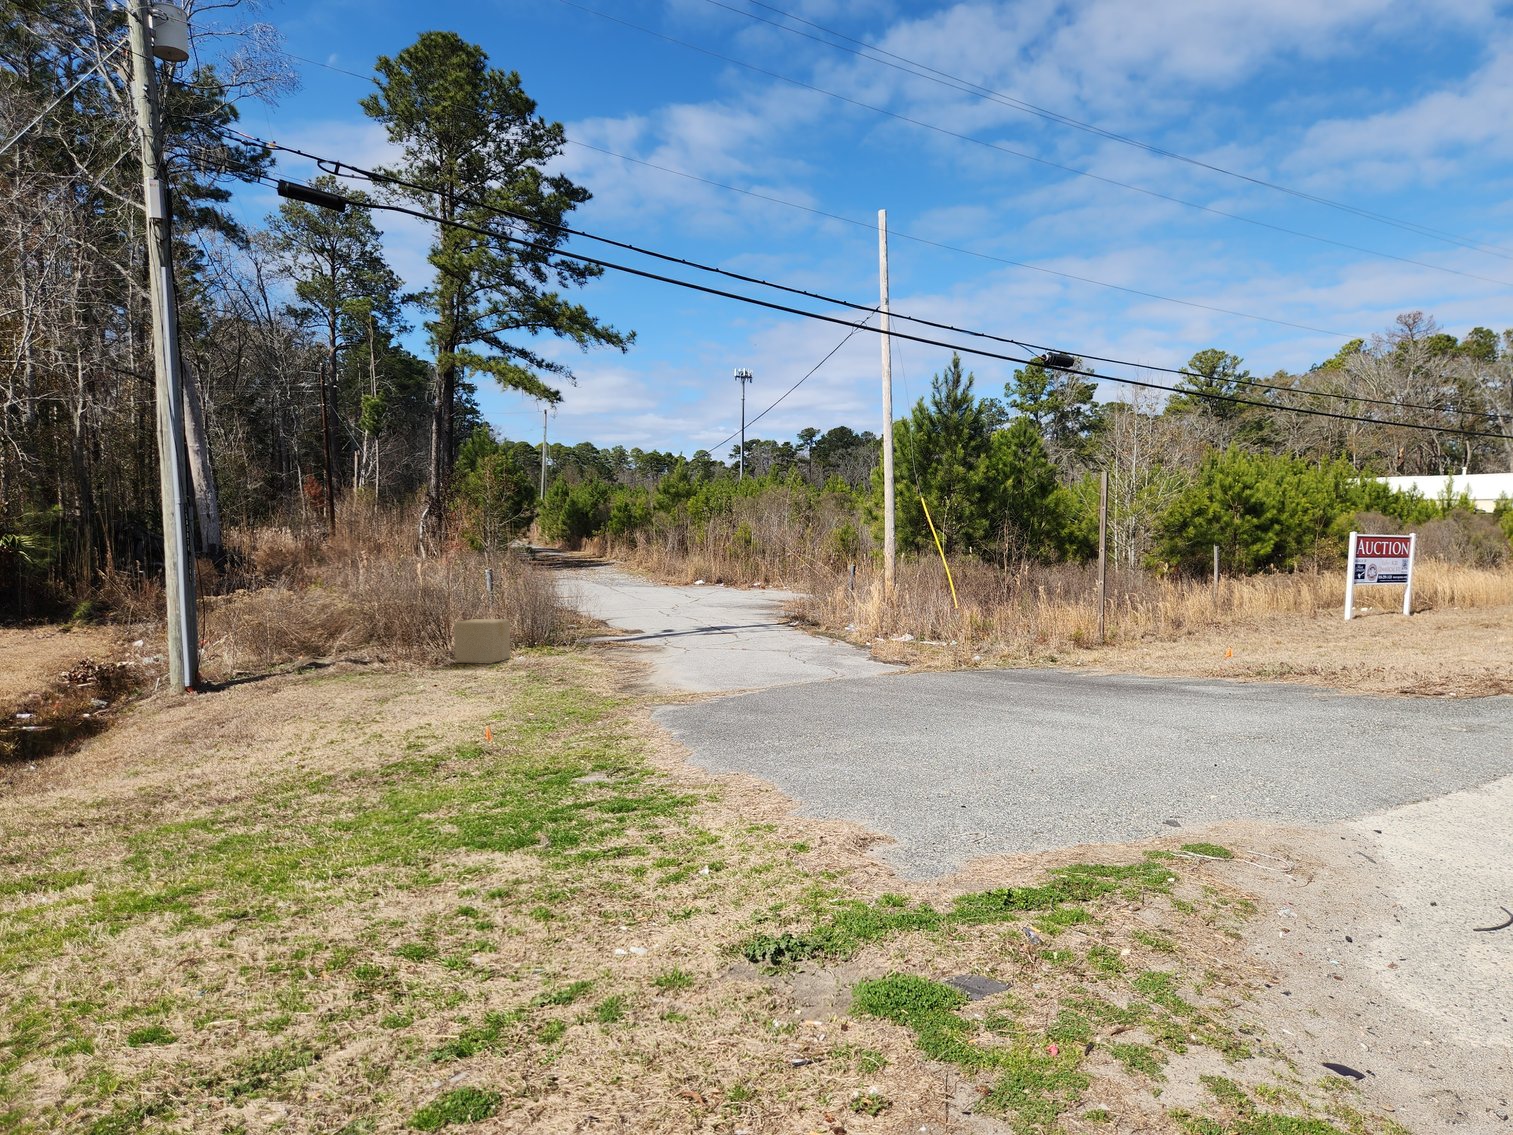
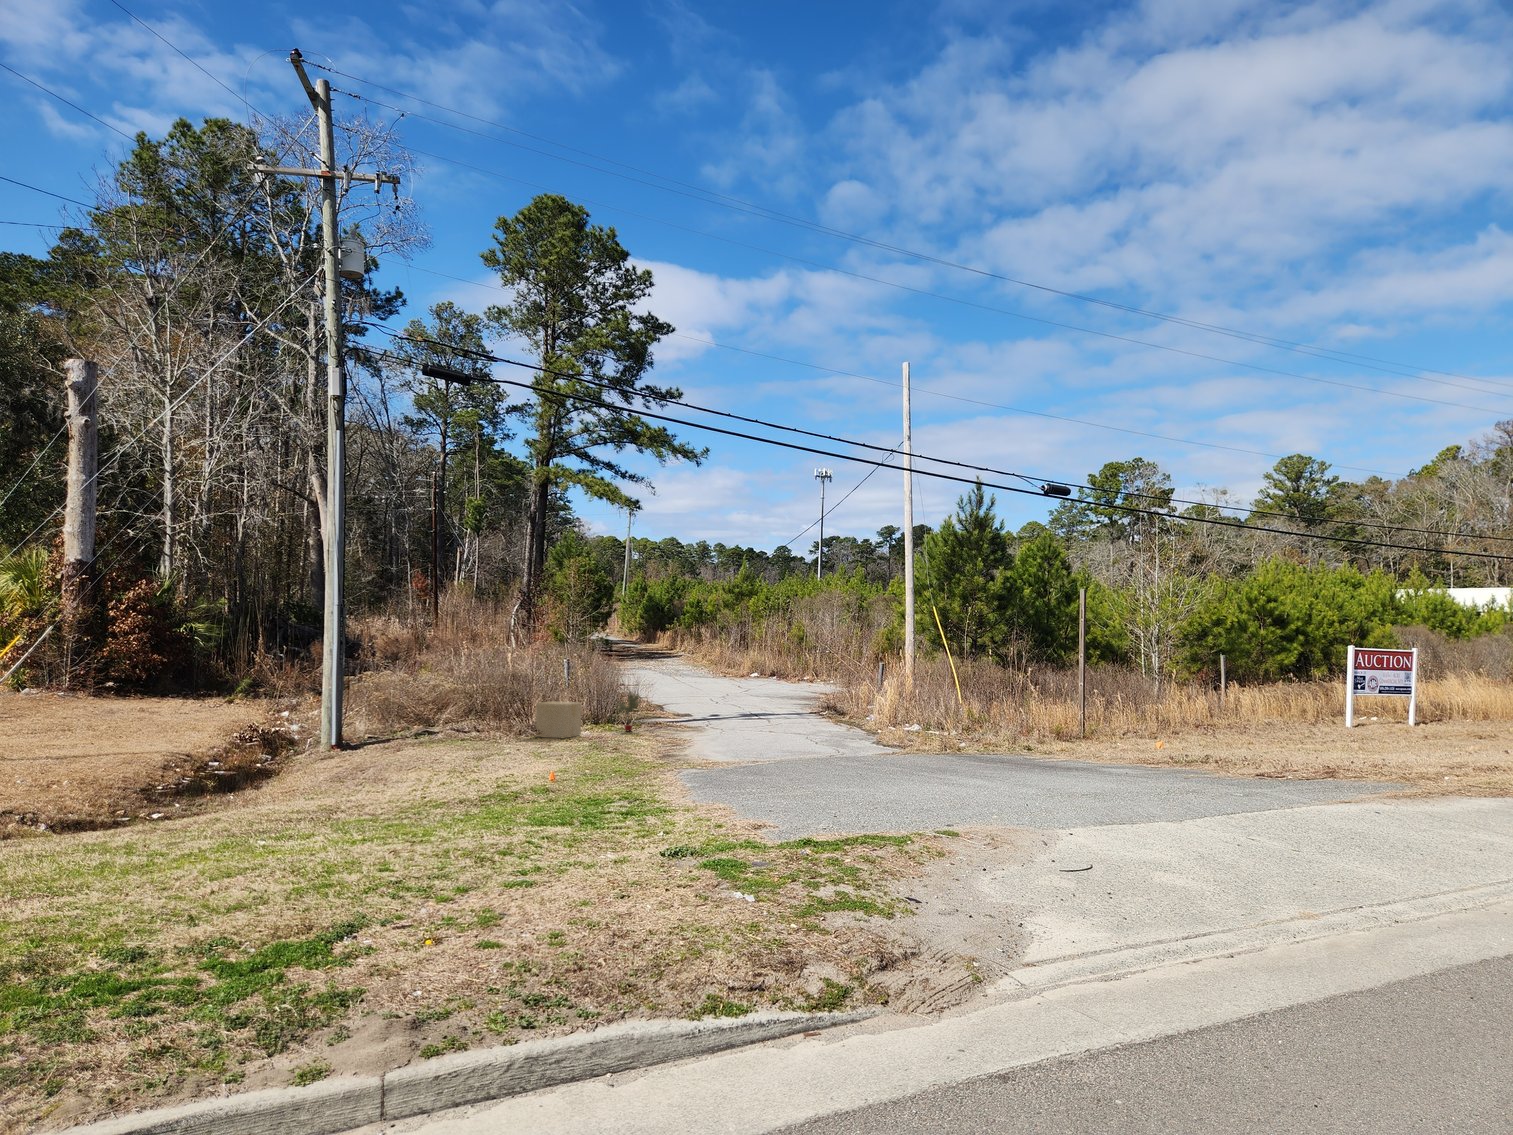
potted tree: none [550,601,580,651] -> present [616,691,640,731]

